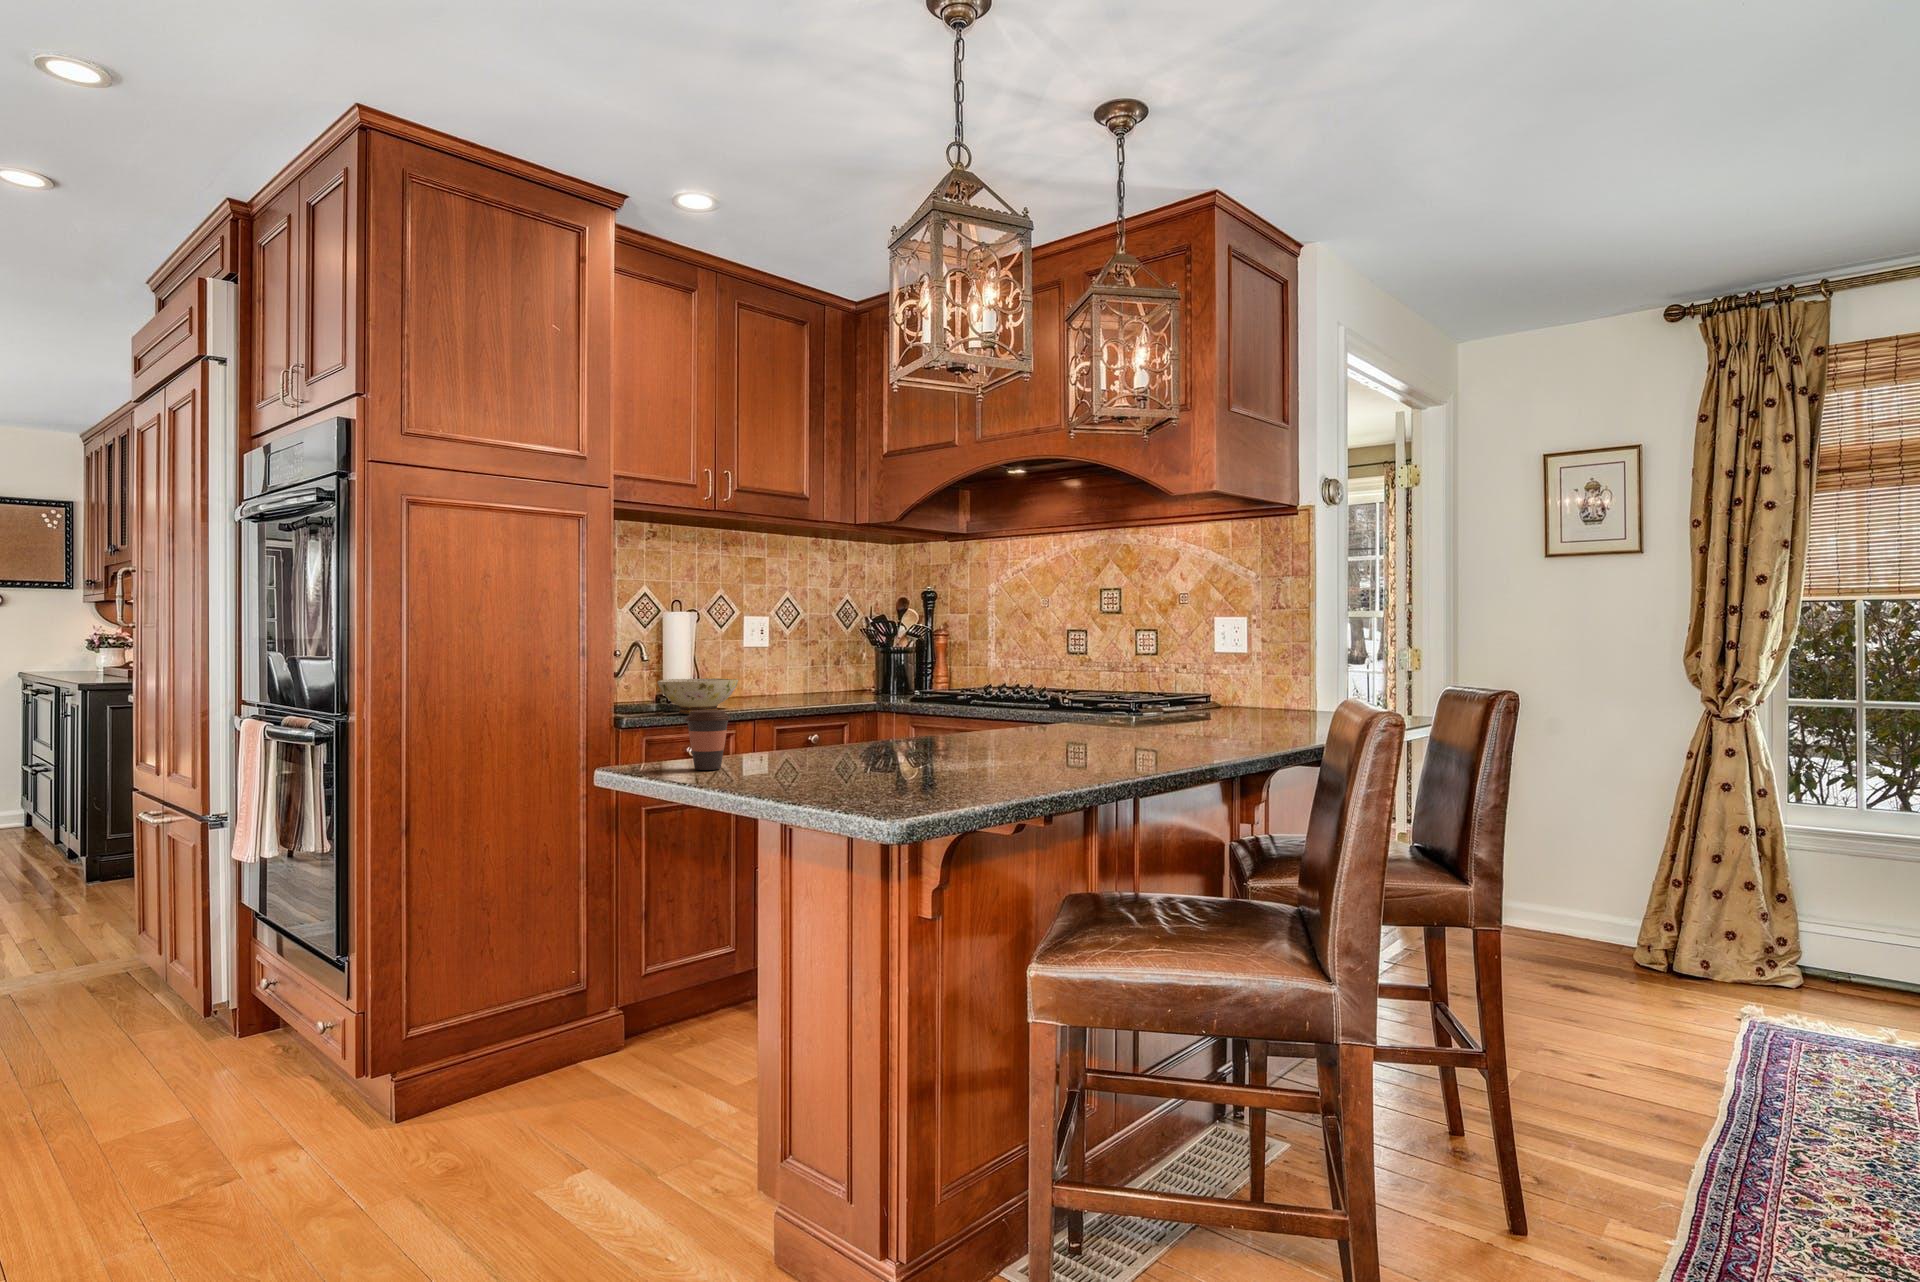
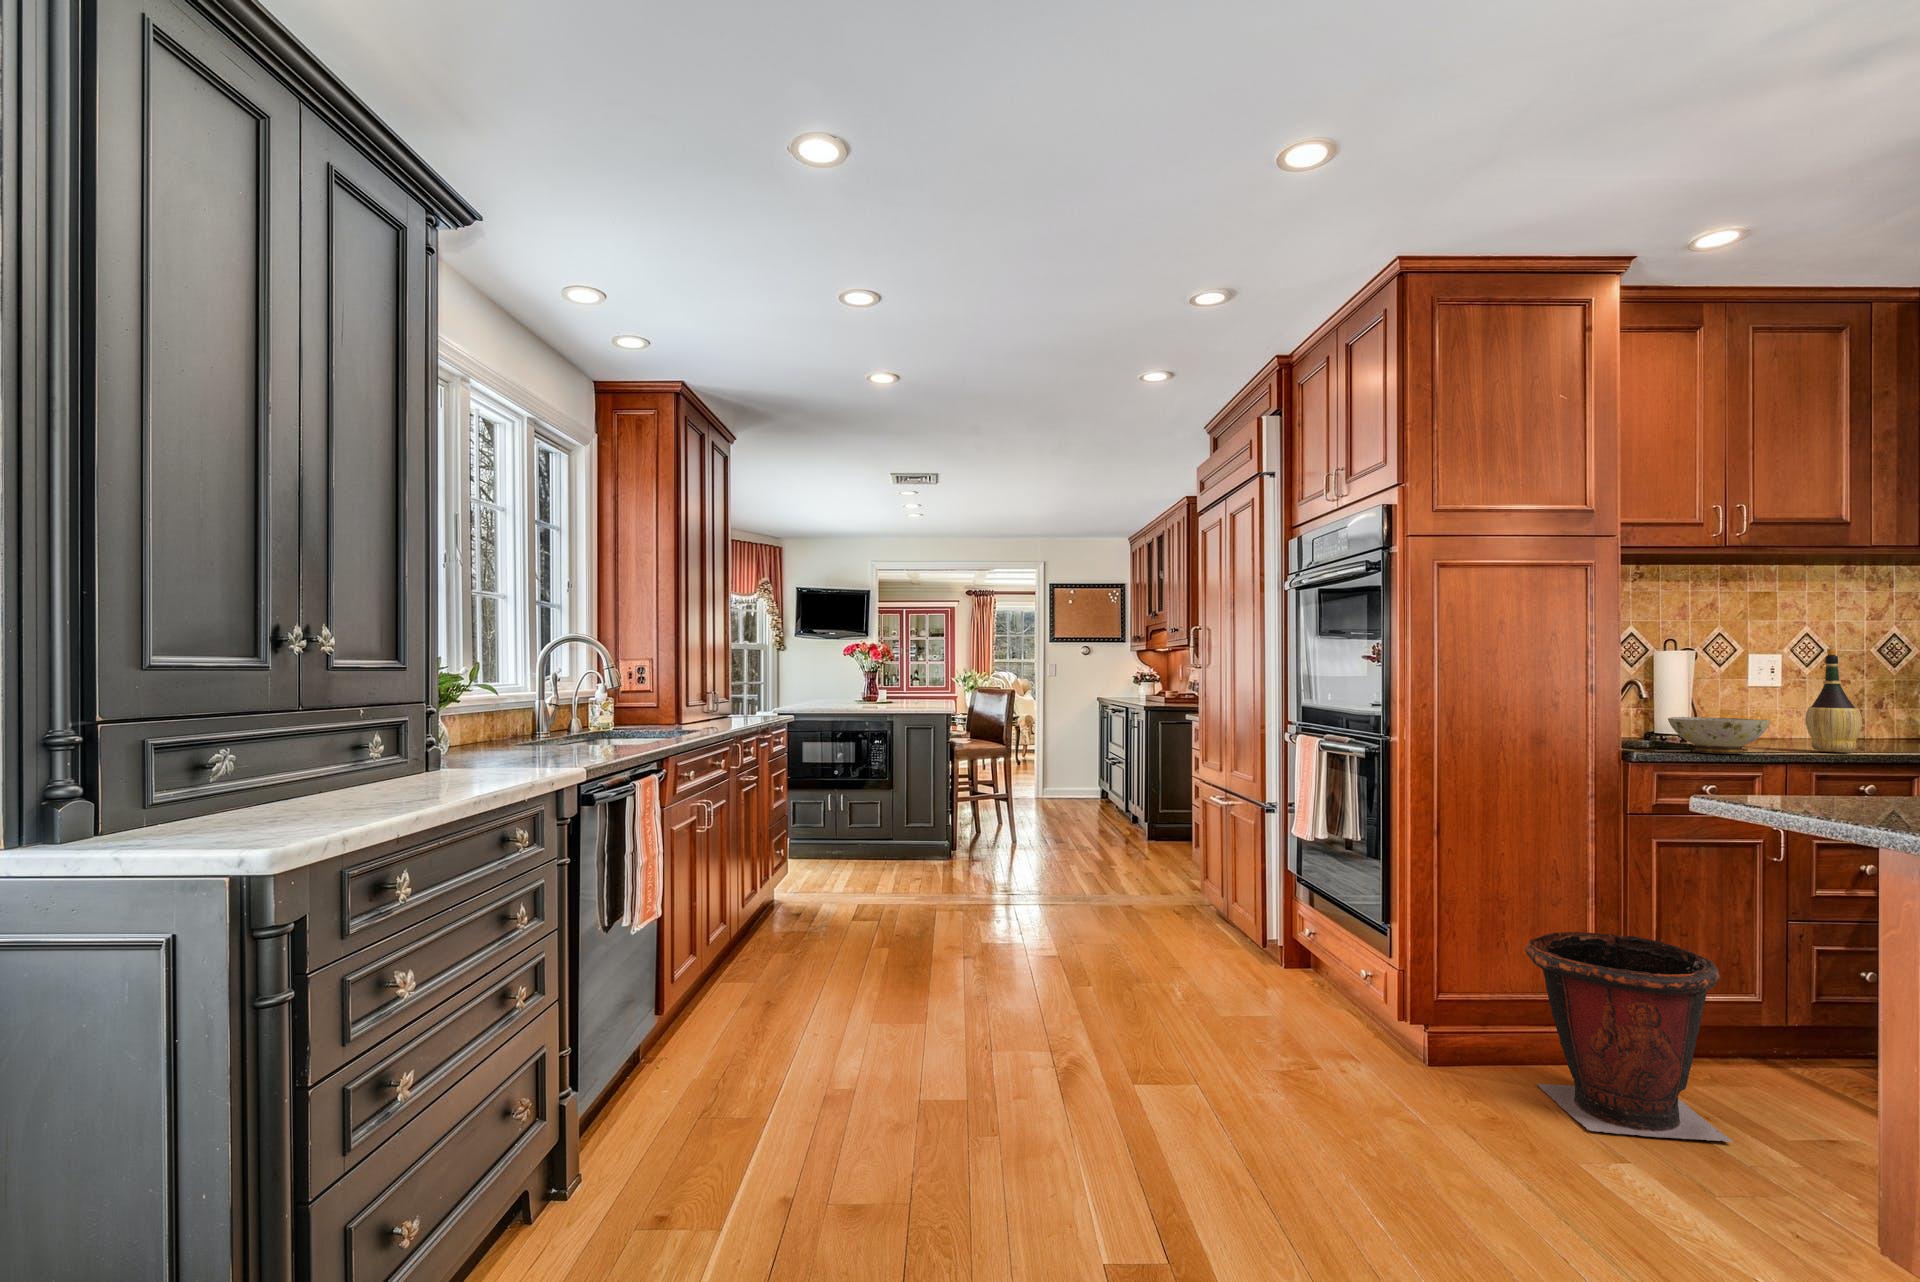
wine bottle: none [771,612,809,706] -> present [1805,649,1862,752]
coffee cup: present [685,710,730,770] -> none [1784,747,1844,808]
waste bin: none [503,906,689,1134] -> present [1525,931,1733,1142]

